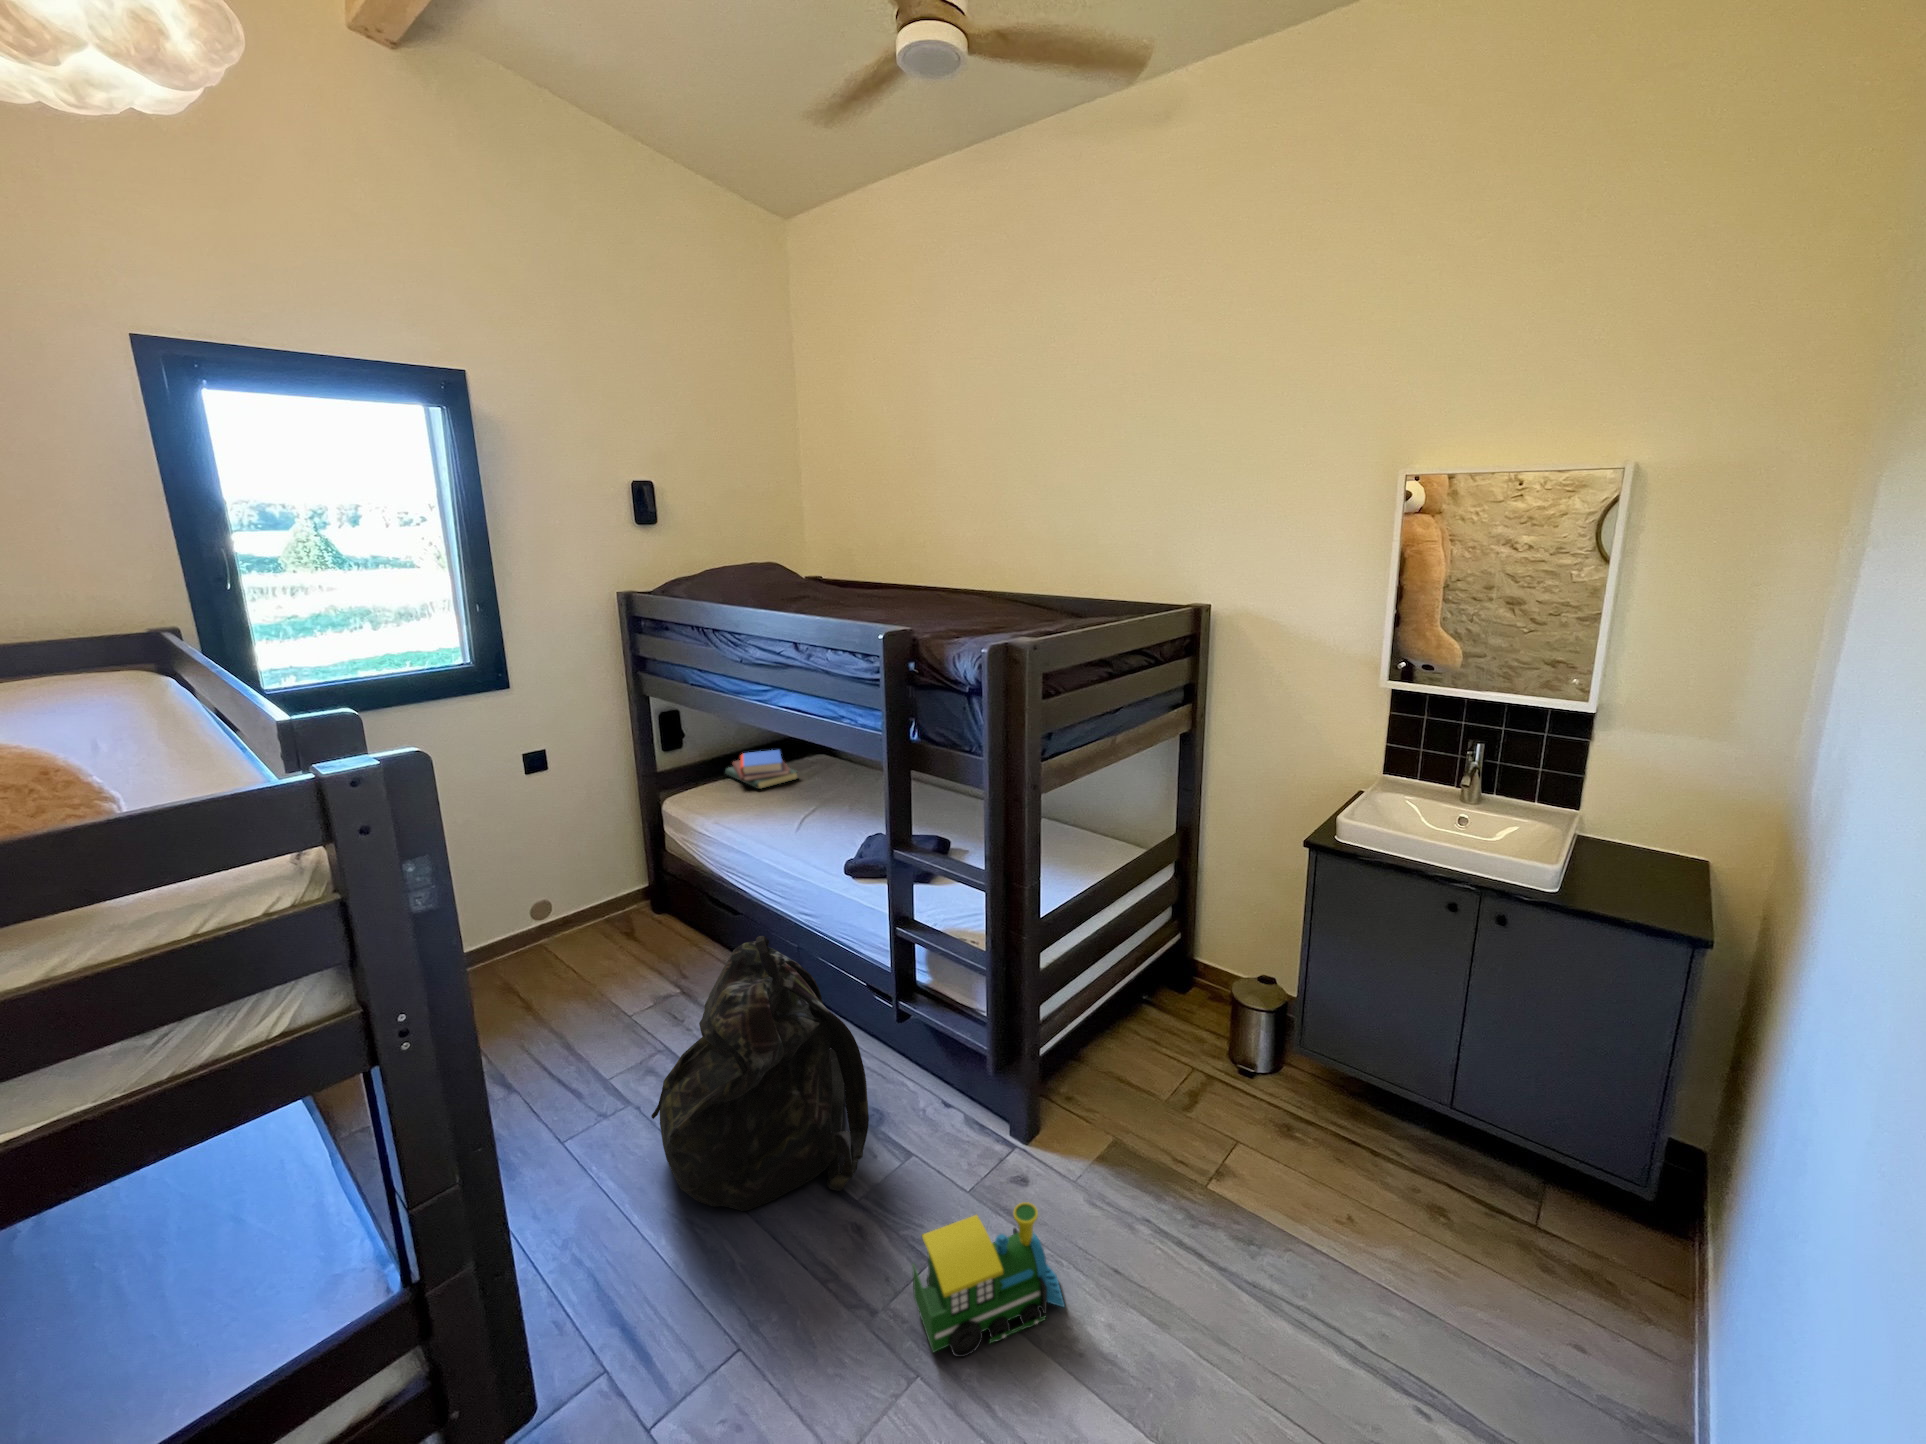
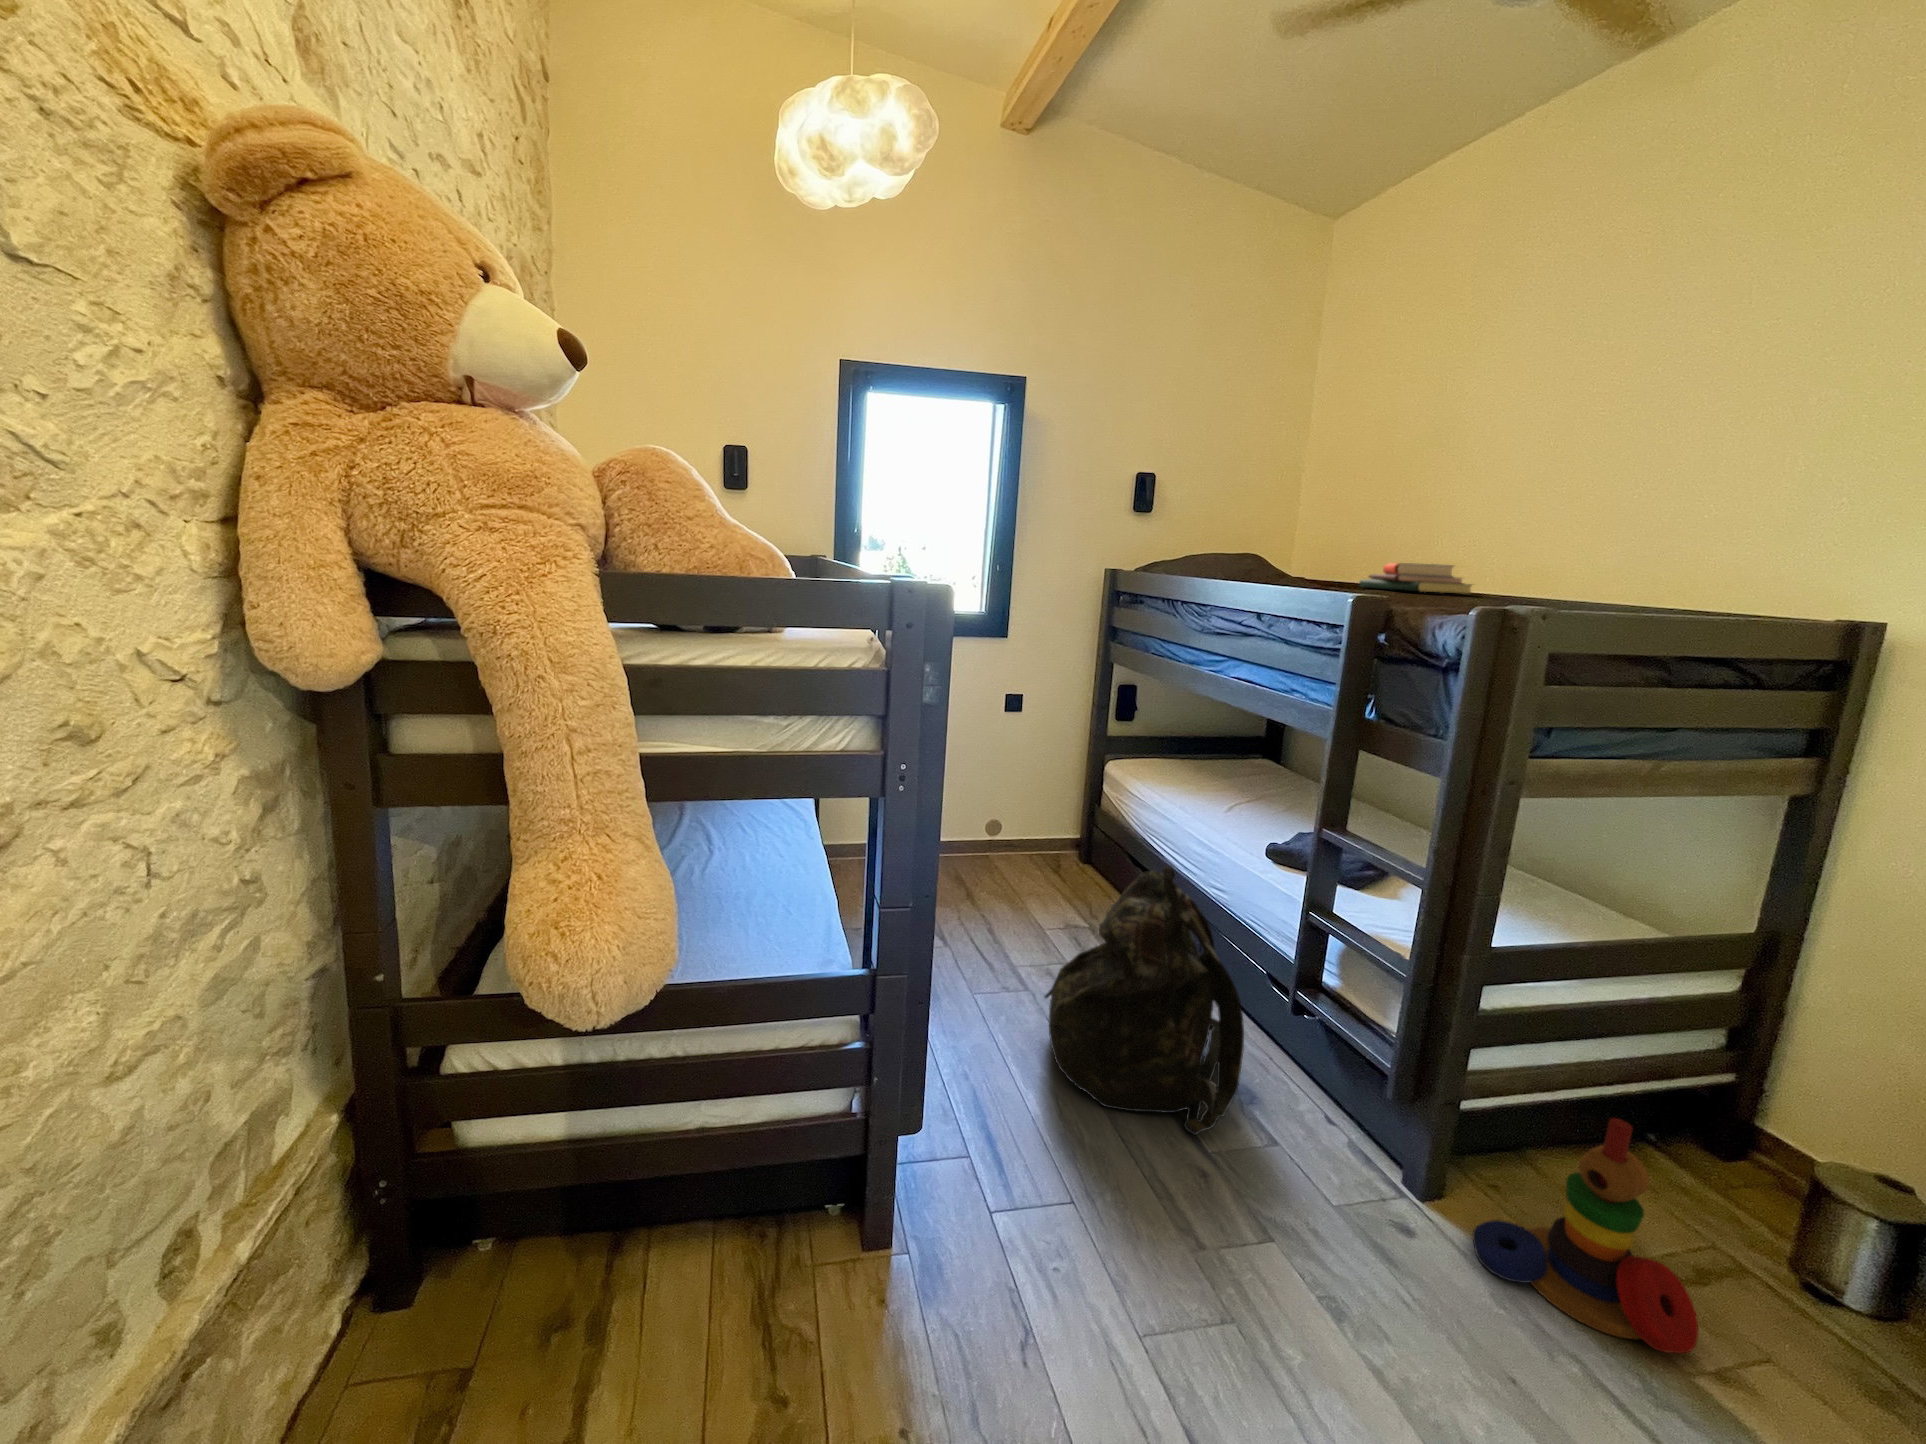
book: present [725,750,798,789] -> present [1359,563,1472,594]
stacking toy: none [1064,1022,1198,1183] -> present [1473,1118,1698,1353]
toy train: present [912,1202,1065,1357] -> none [1250,1200,1435,1381]

